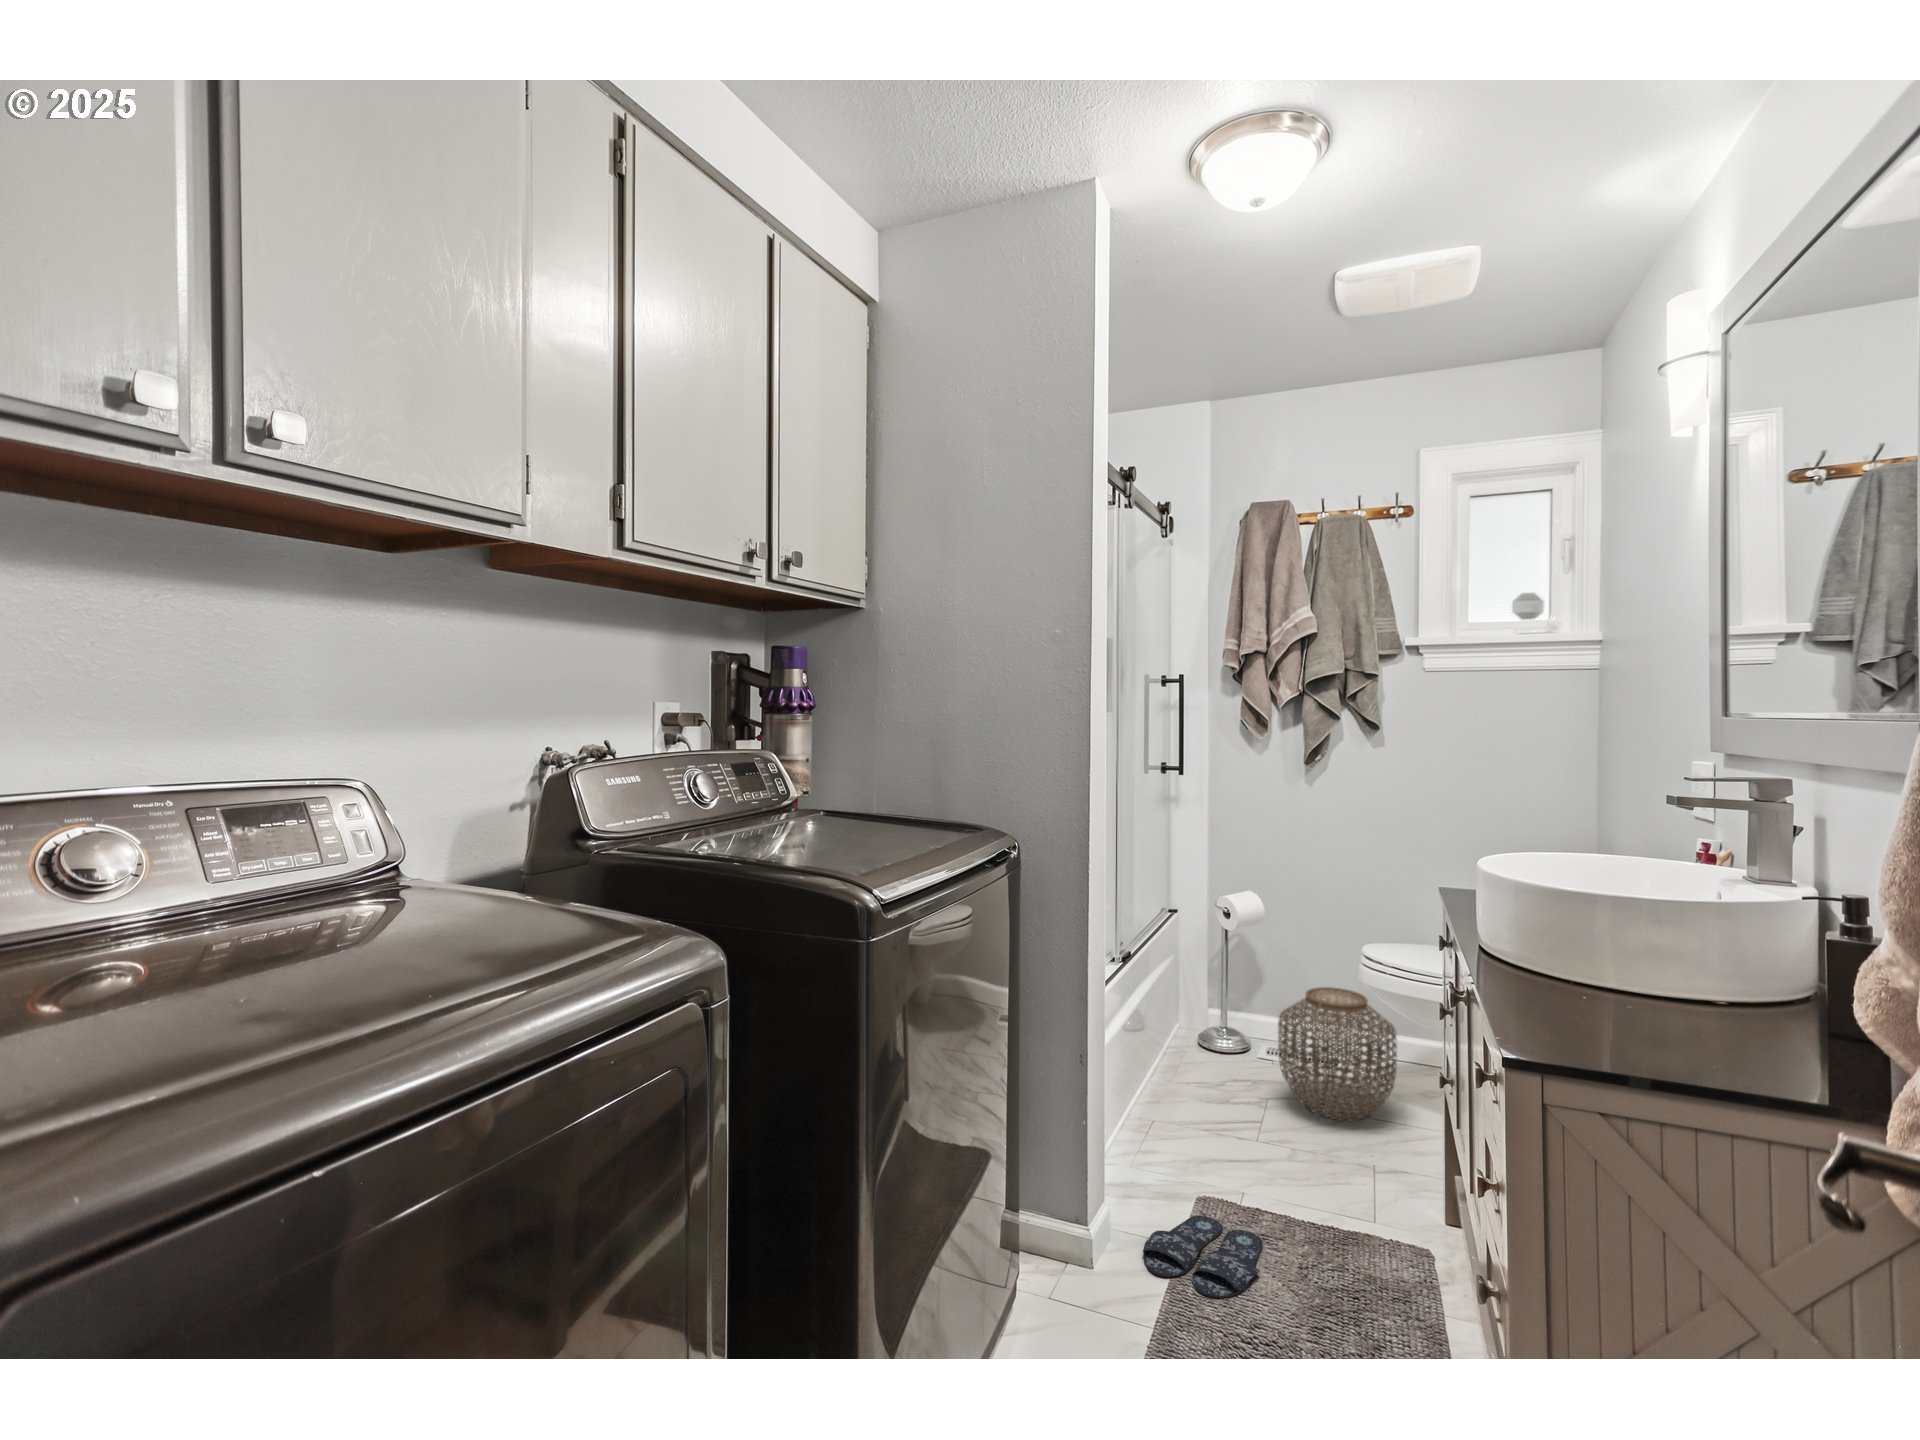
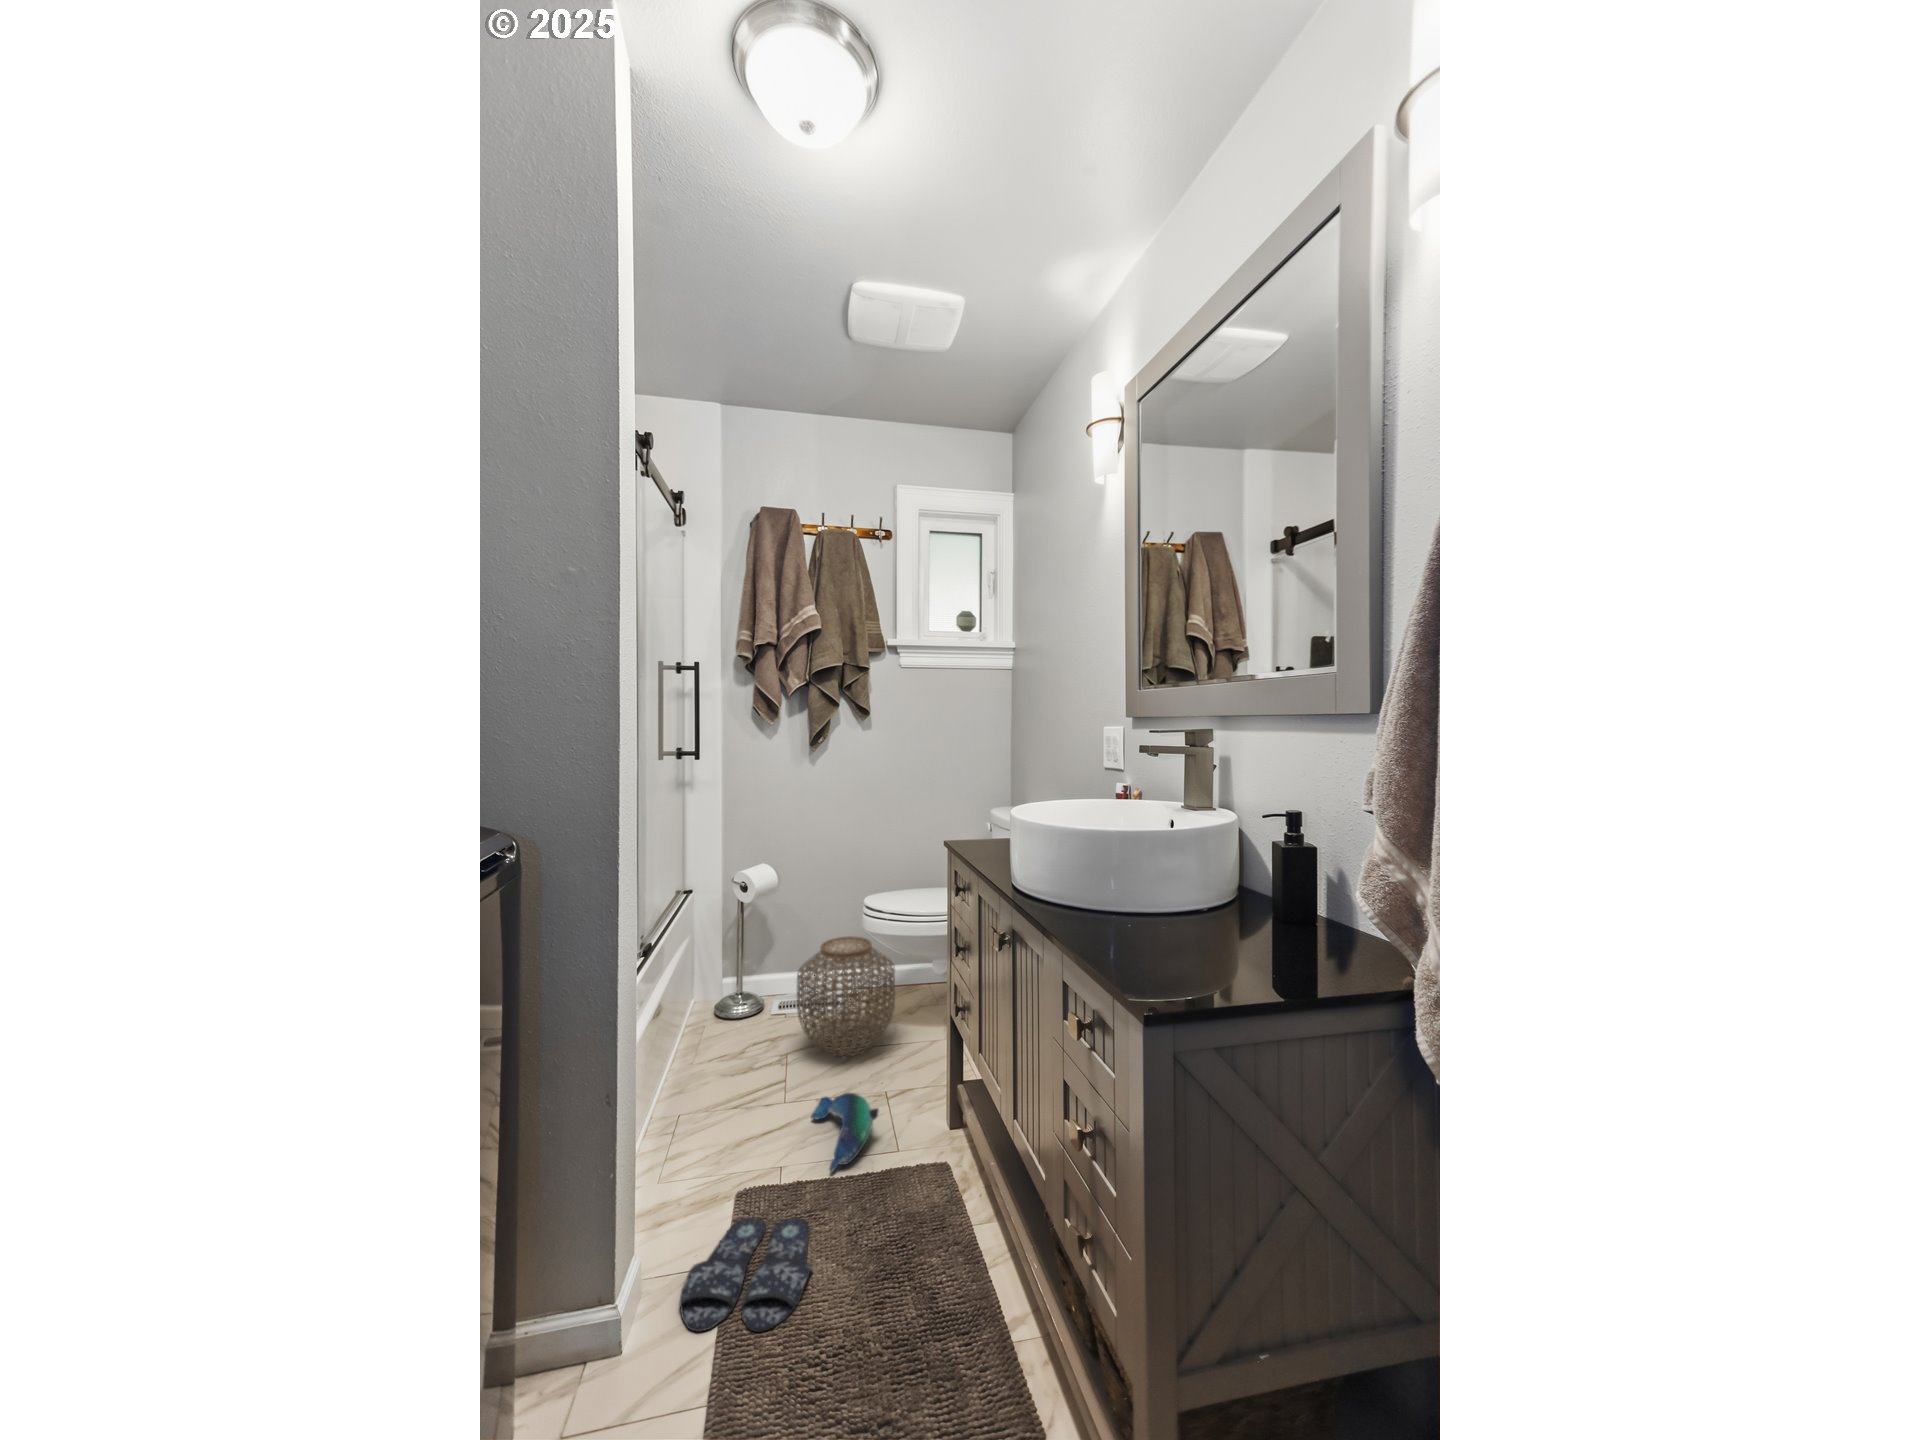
plush toy: none [1281,1145,1352,1211] -> present [811,1093,879,1172]

